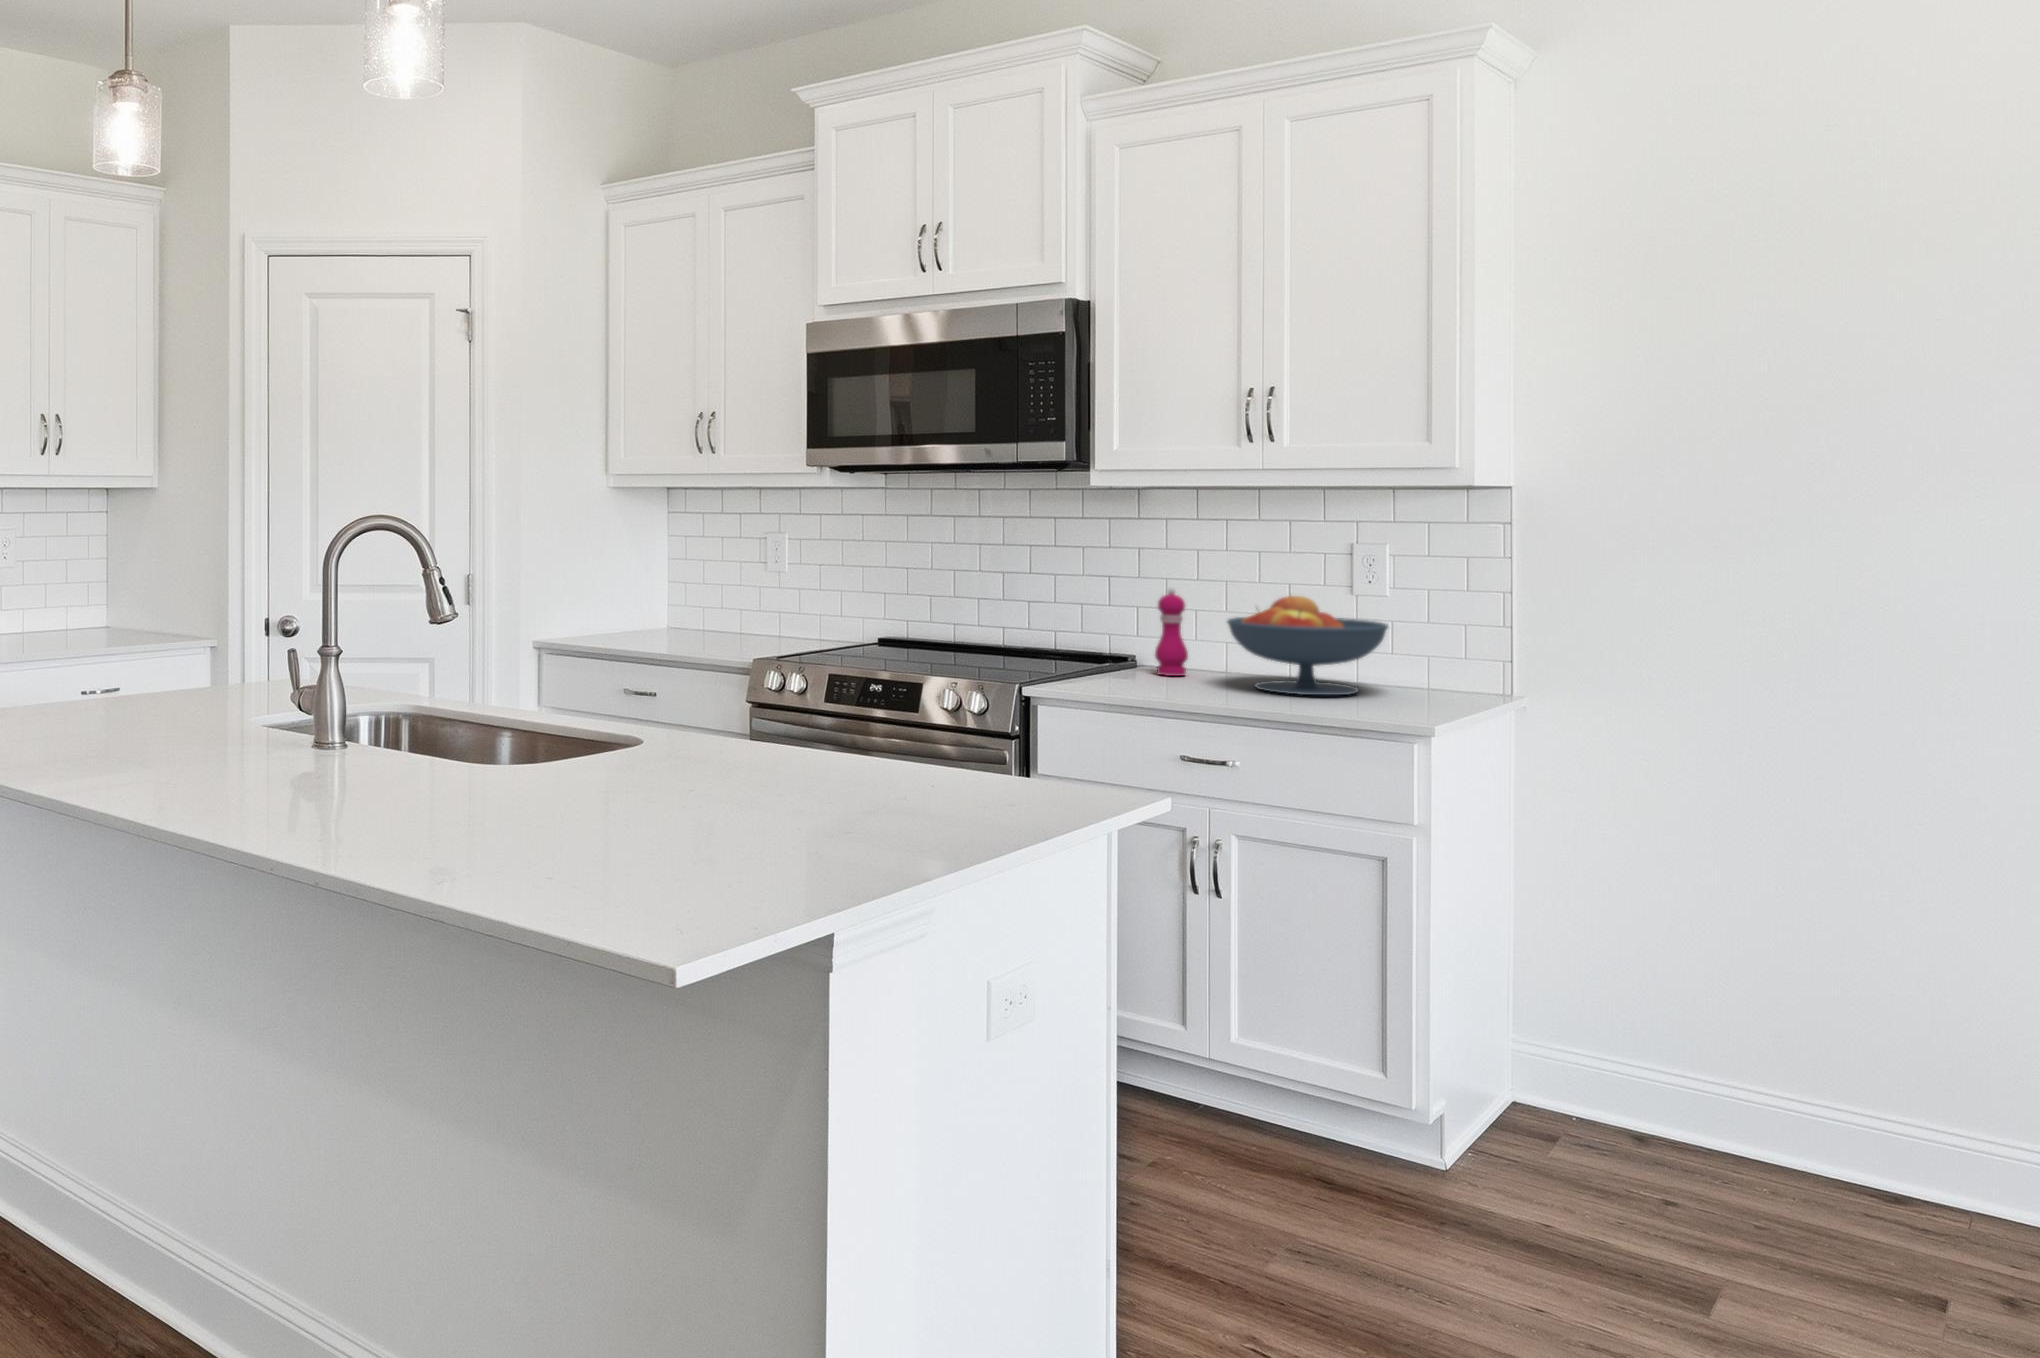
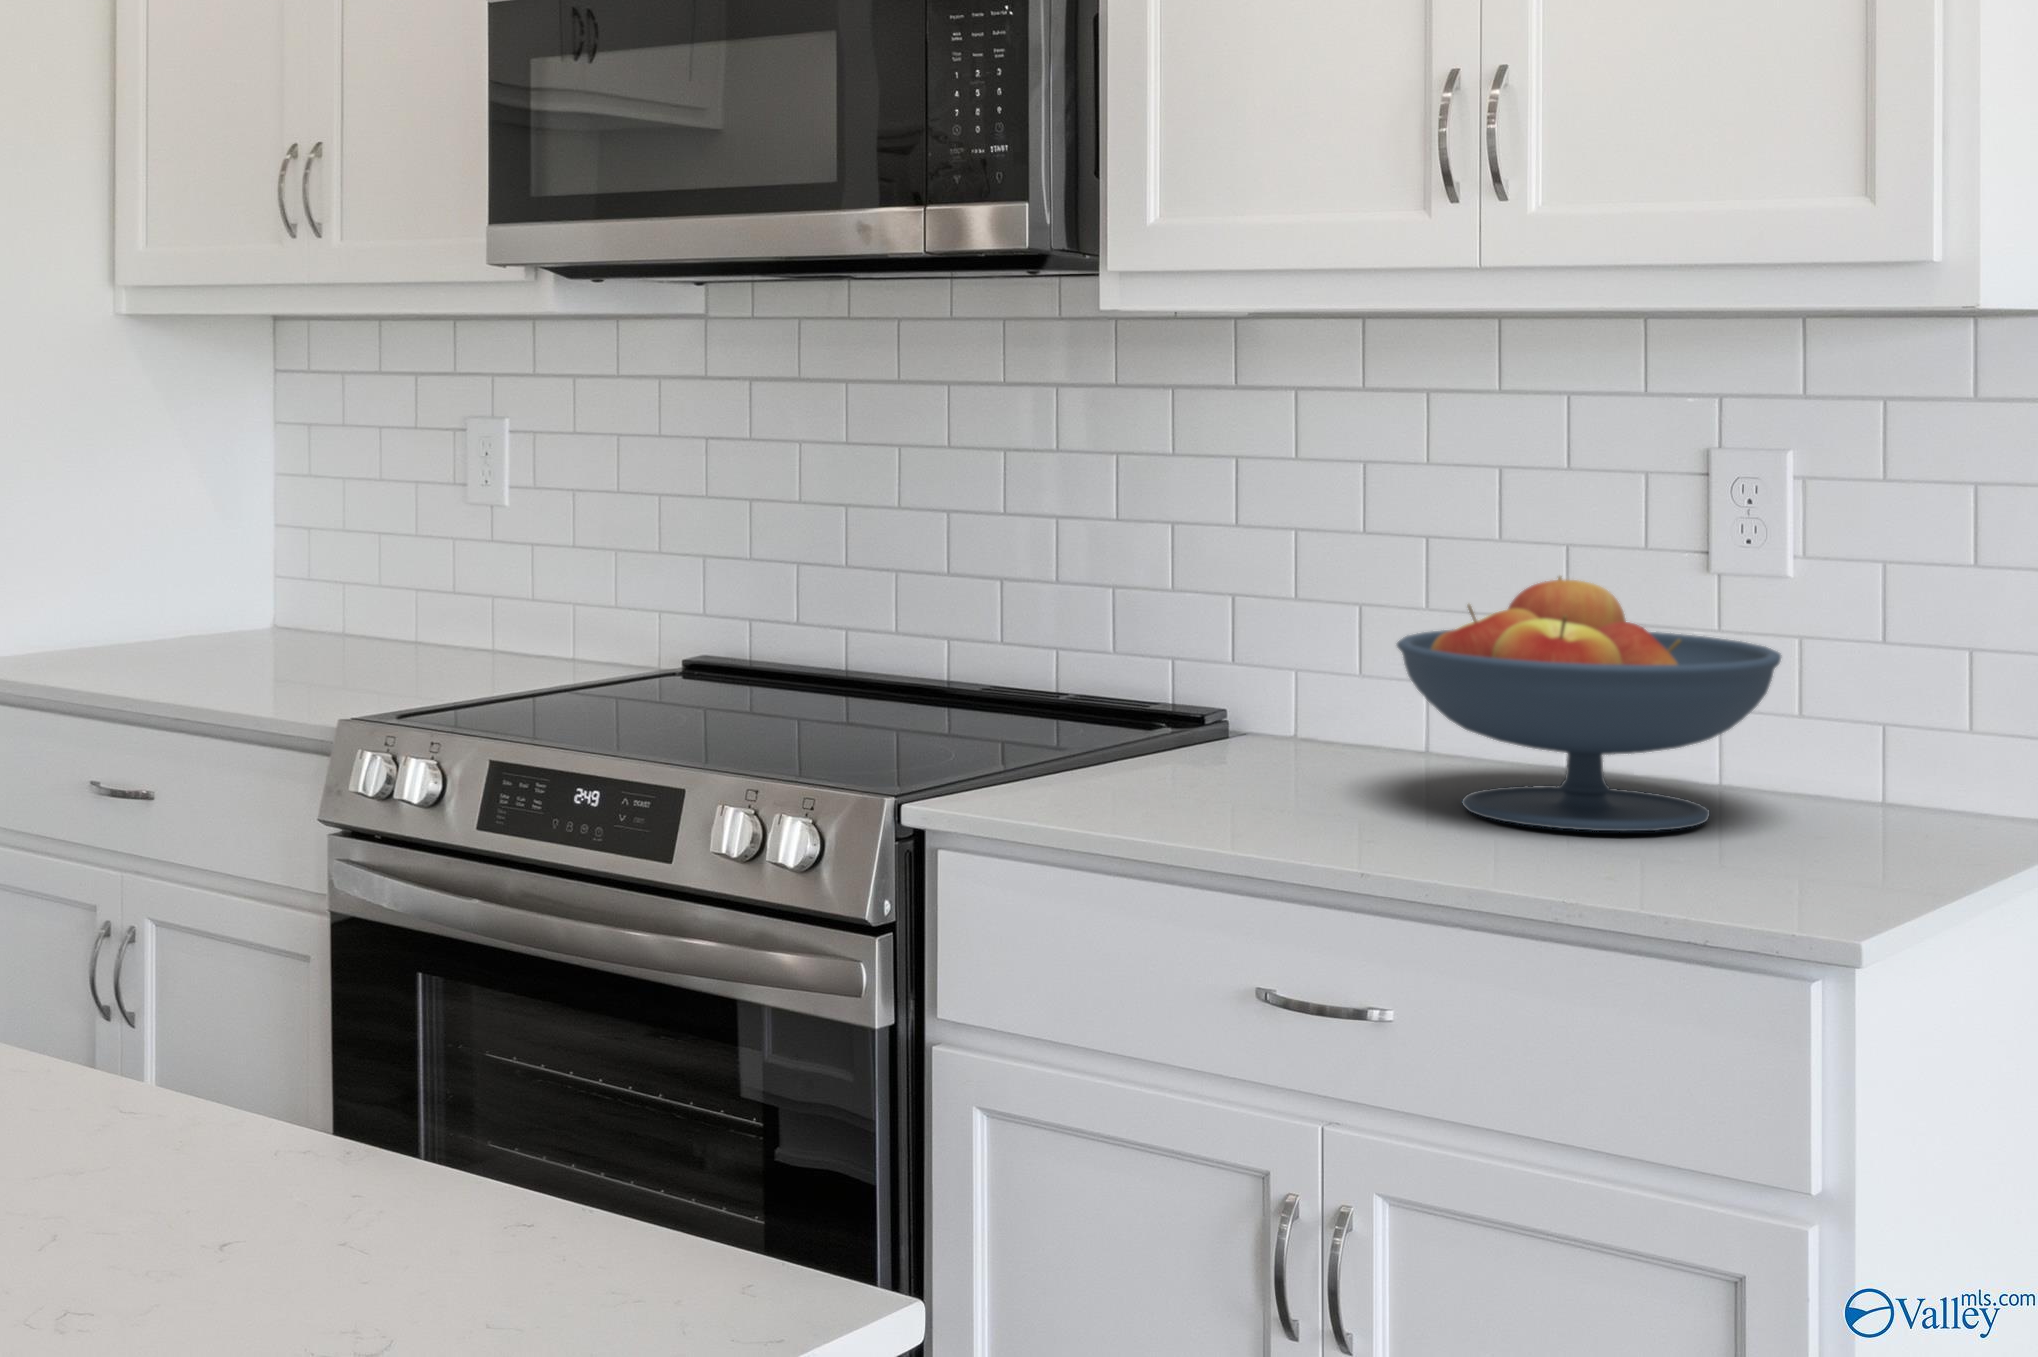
pepper mill: present [1155,587,1188,676] -> none [1244,556,1322,771]

